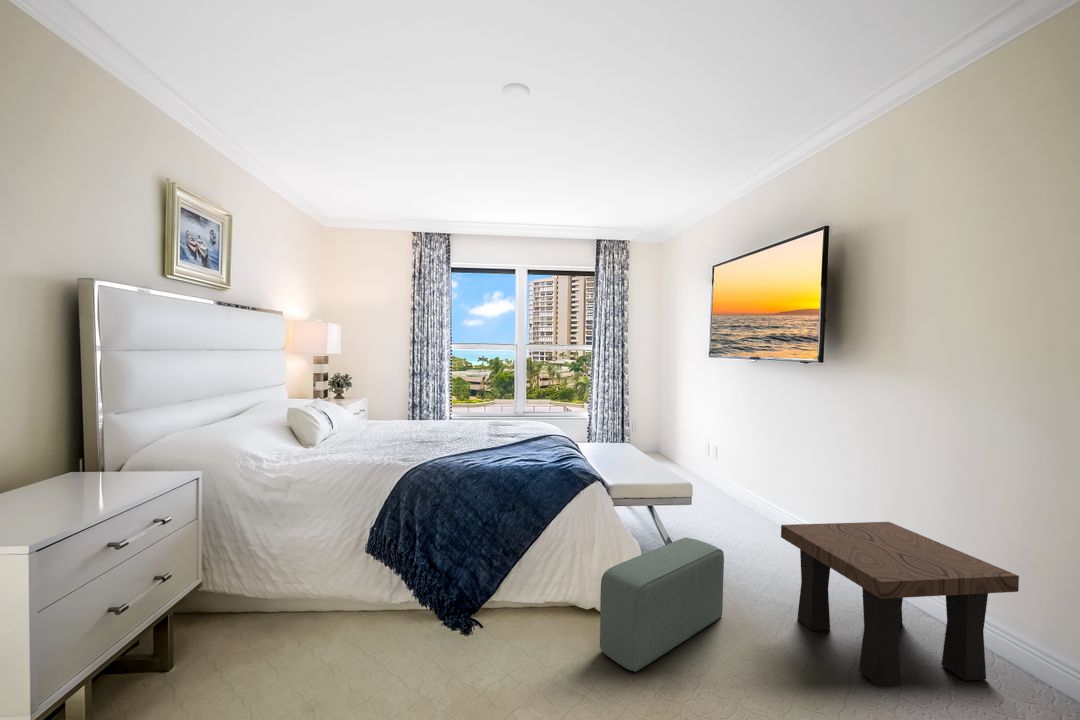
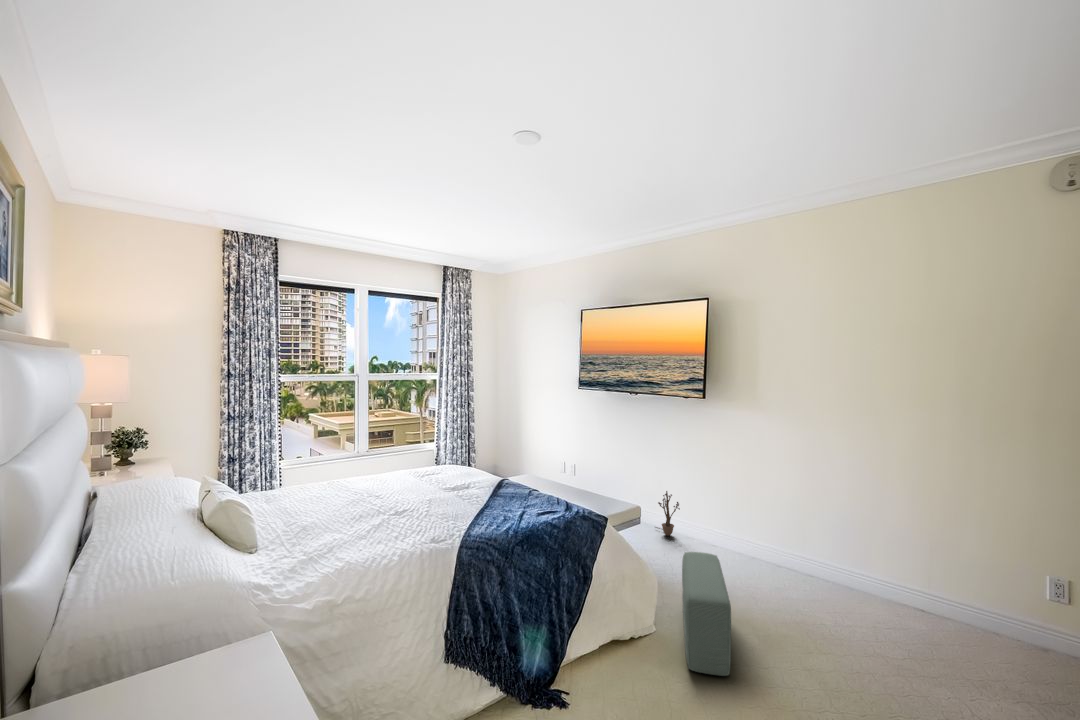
decorative plant: none [763,482,785,538] -> present [655,491,680,536]
side table: present [781,522,1019,687] -> none [739,508,871,622]

